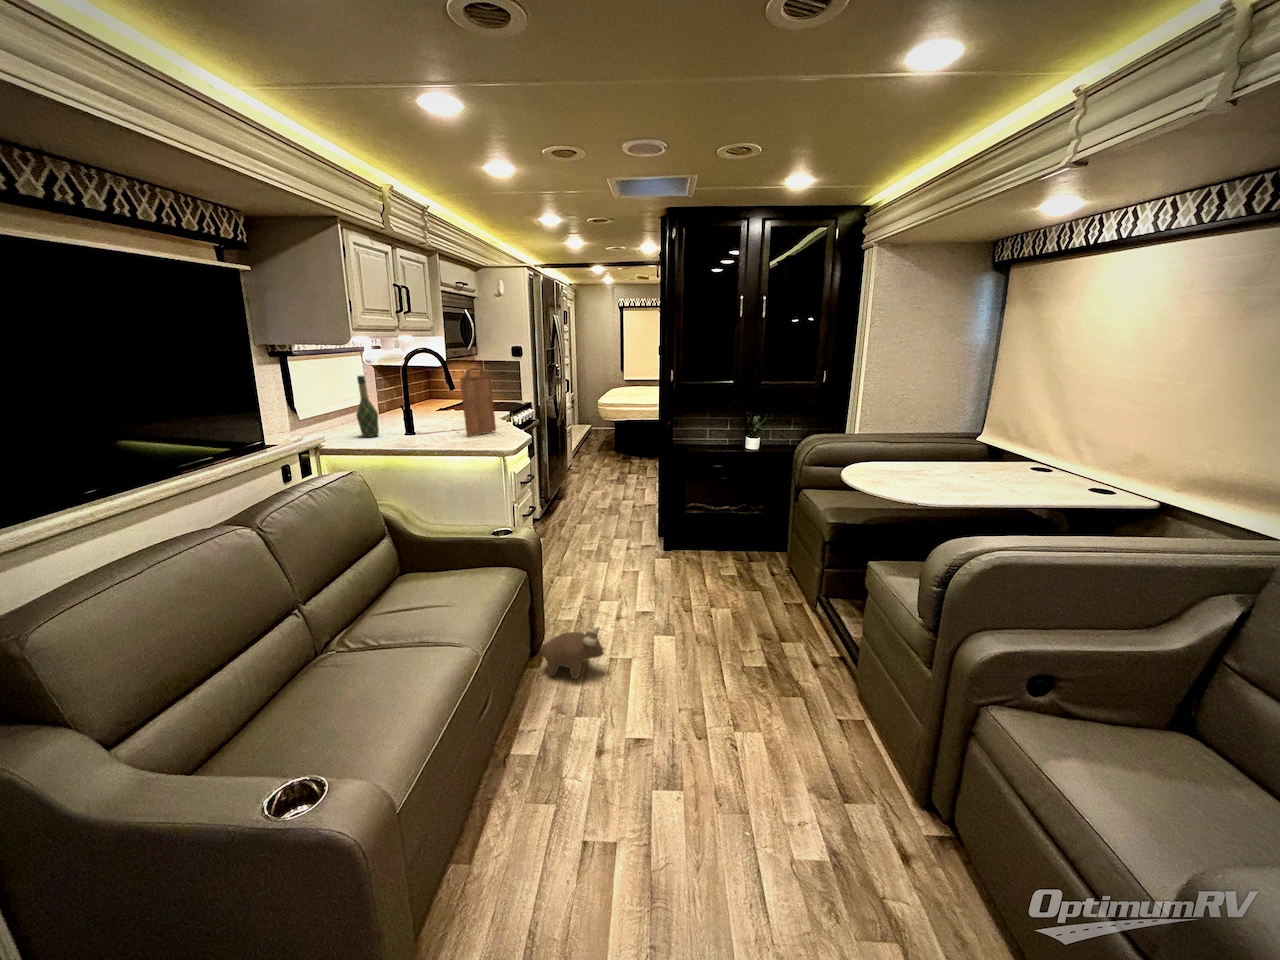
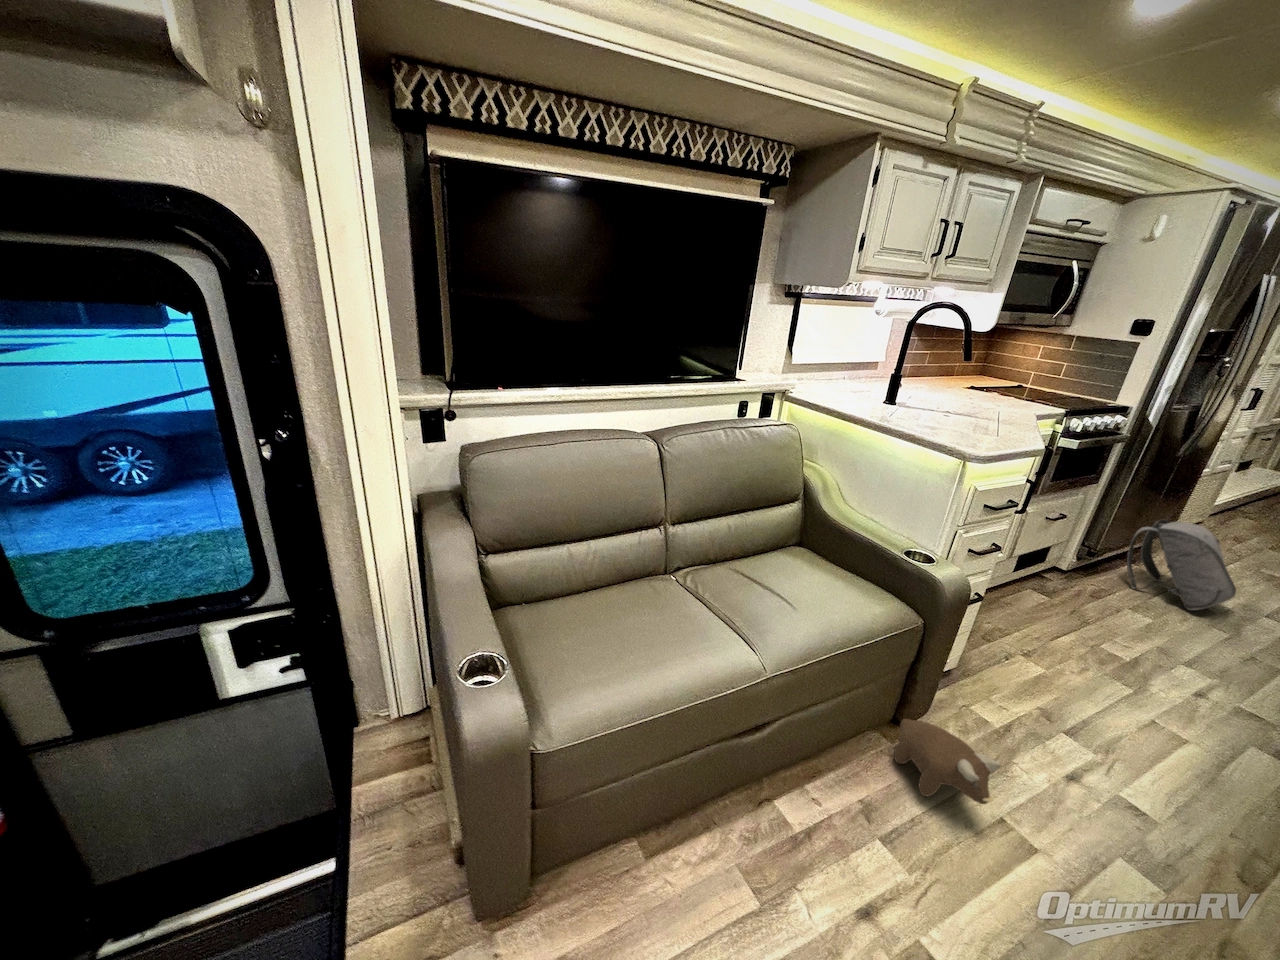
cutting board: present [460,367,496,437] -> none [948,332,1025,426]
wine bottle: present [357,376,379,437] -> none [834,327,859,395]
backpack: none [564,464,614,515] -> present [1127,520,1236,610]

